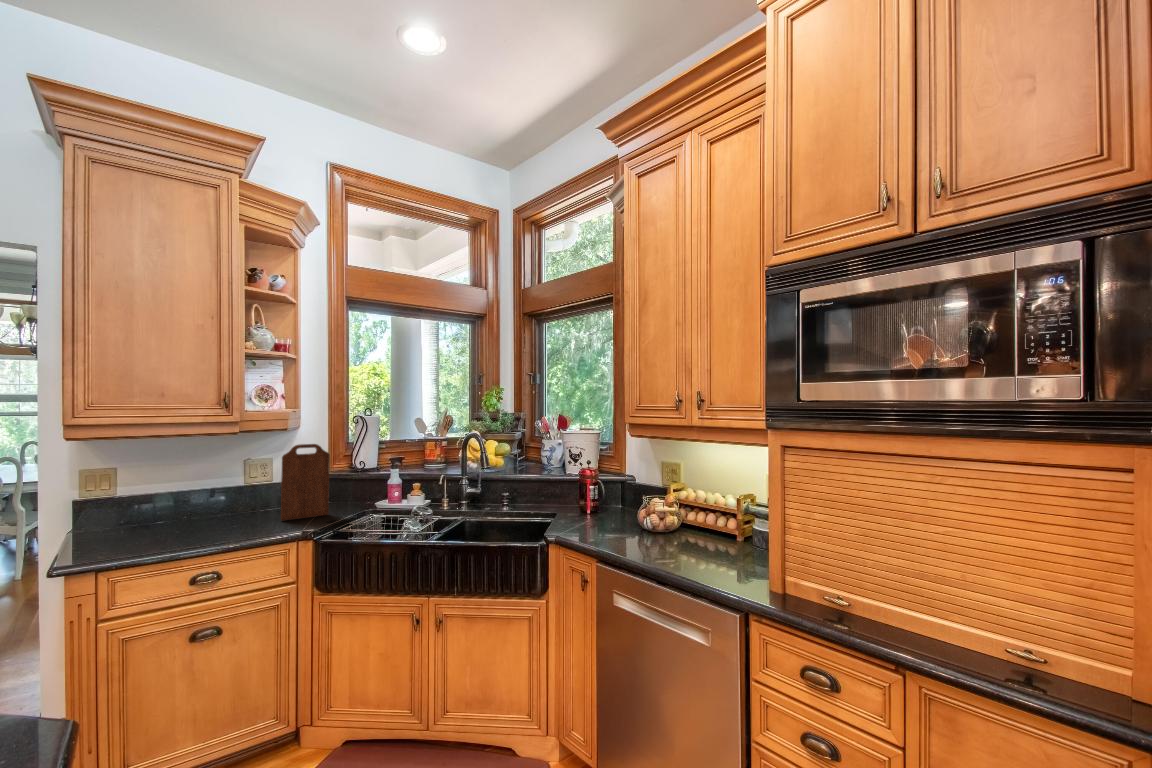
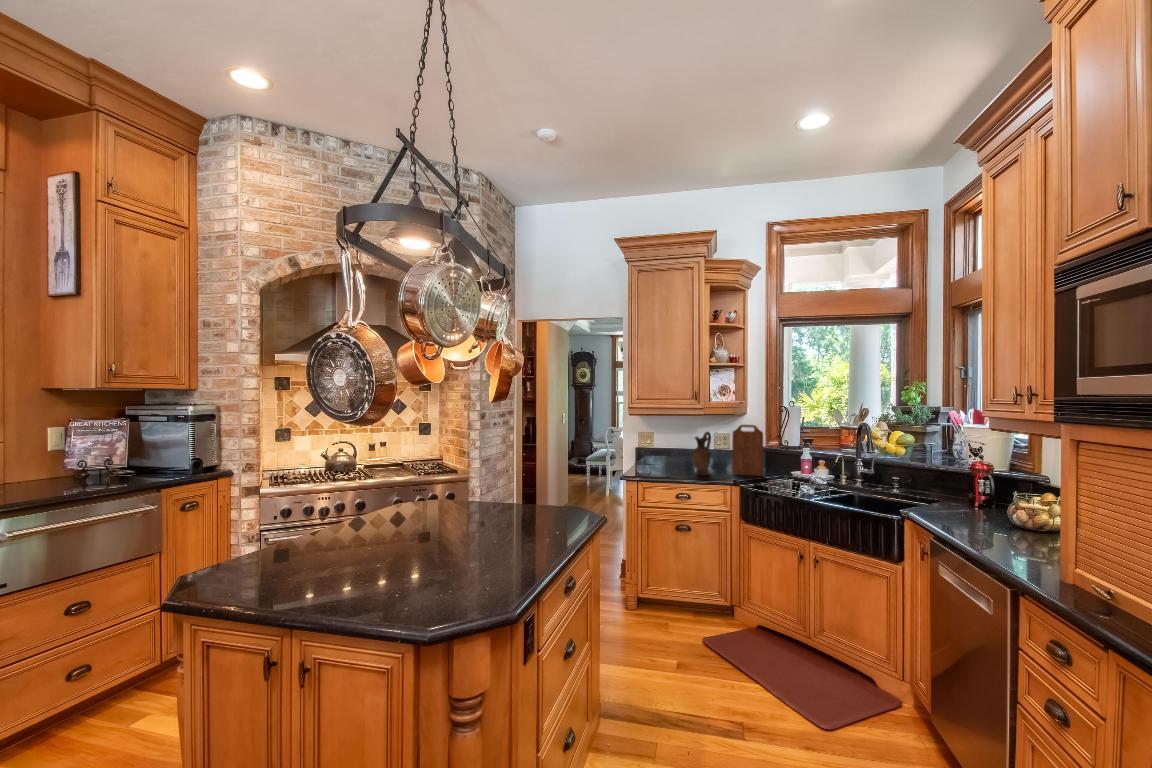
ceramic pitcher: none [211,460,246,534] -> present [692,432,711,475]

